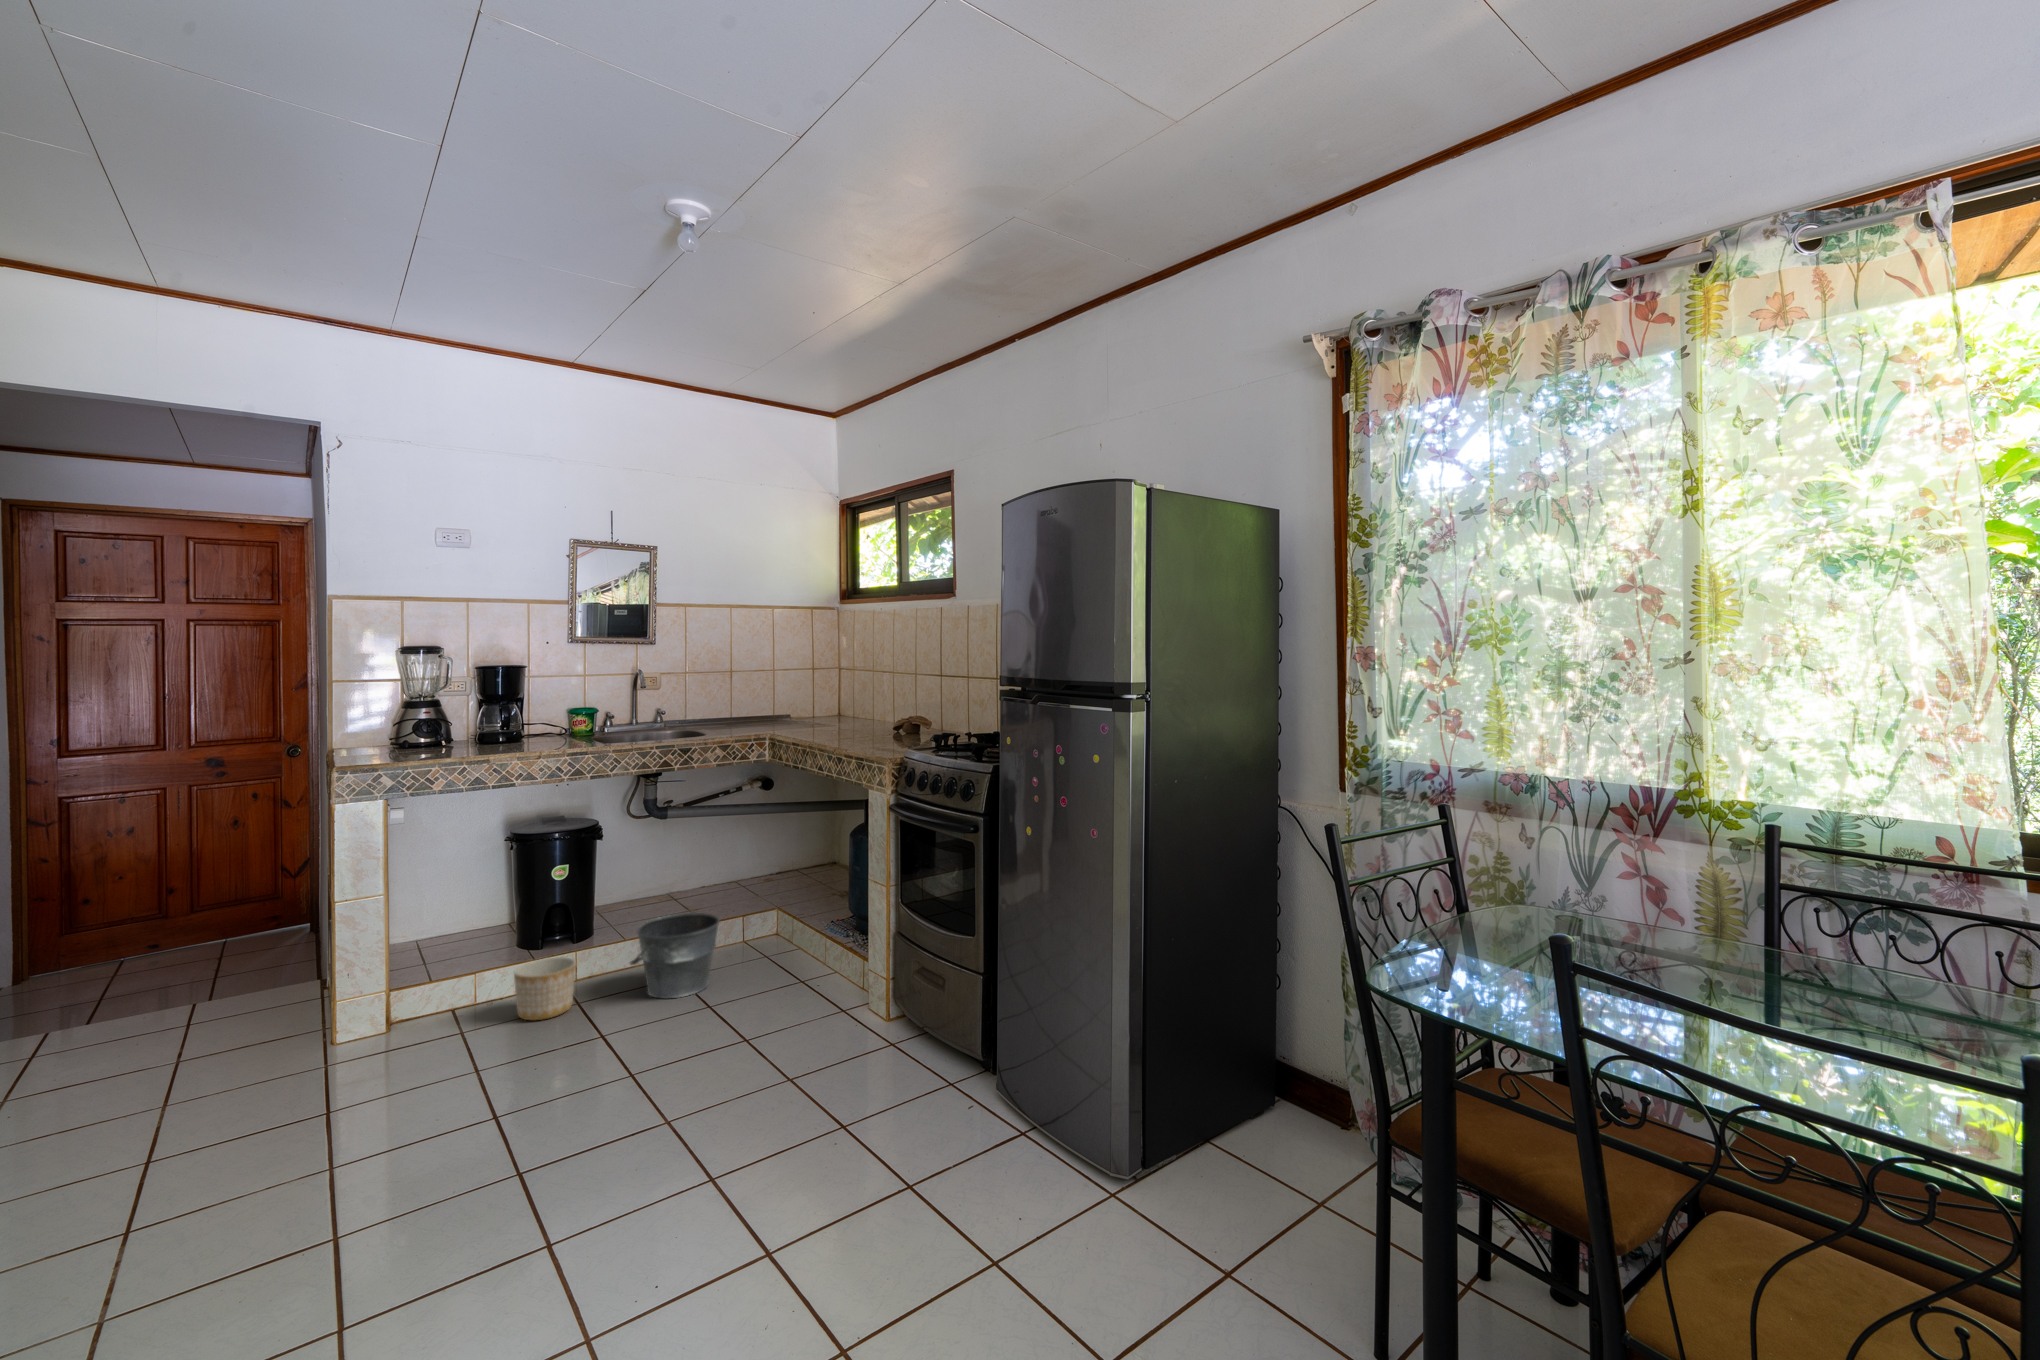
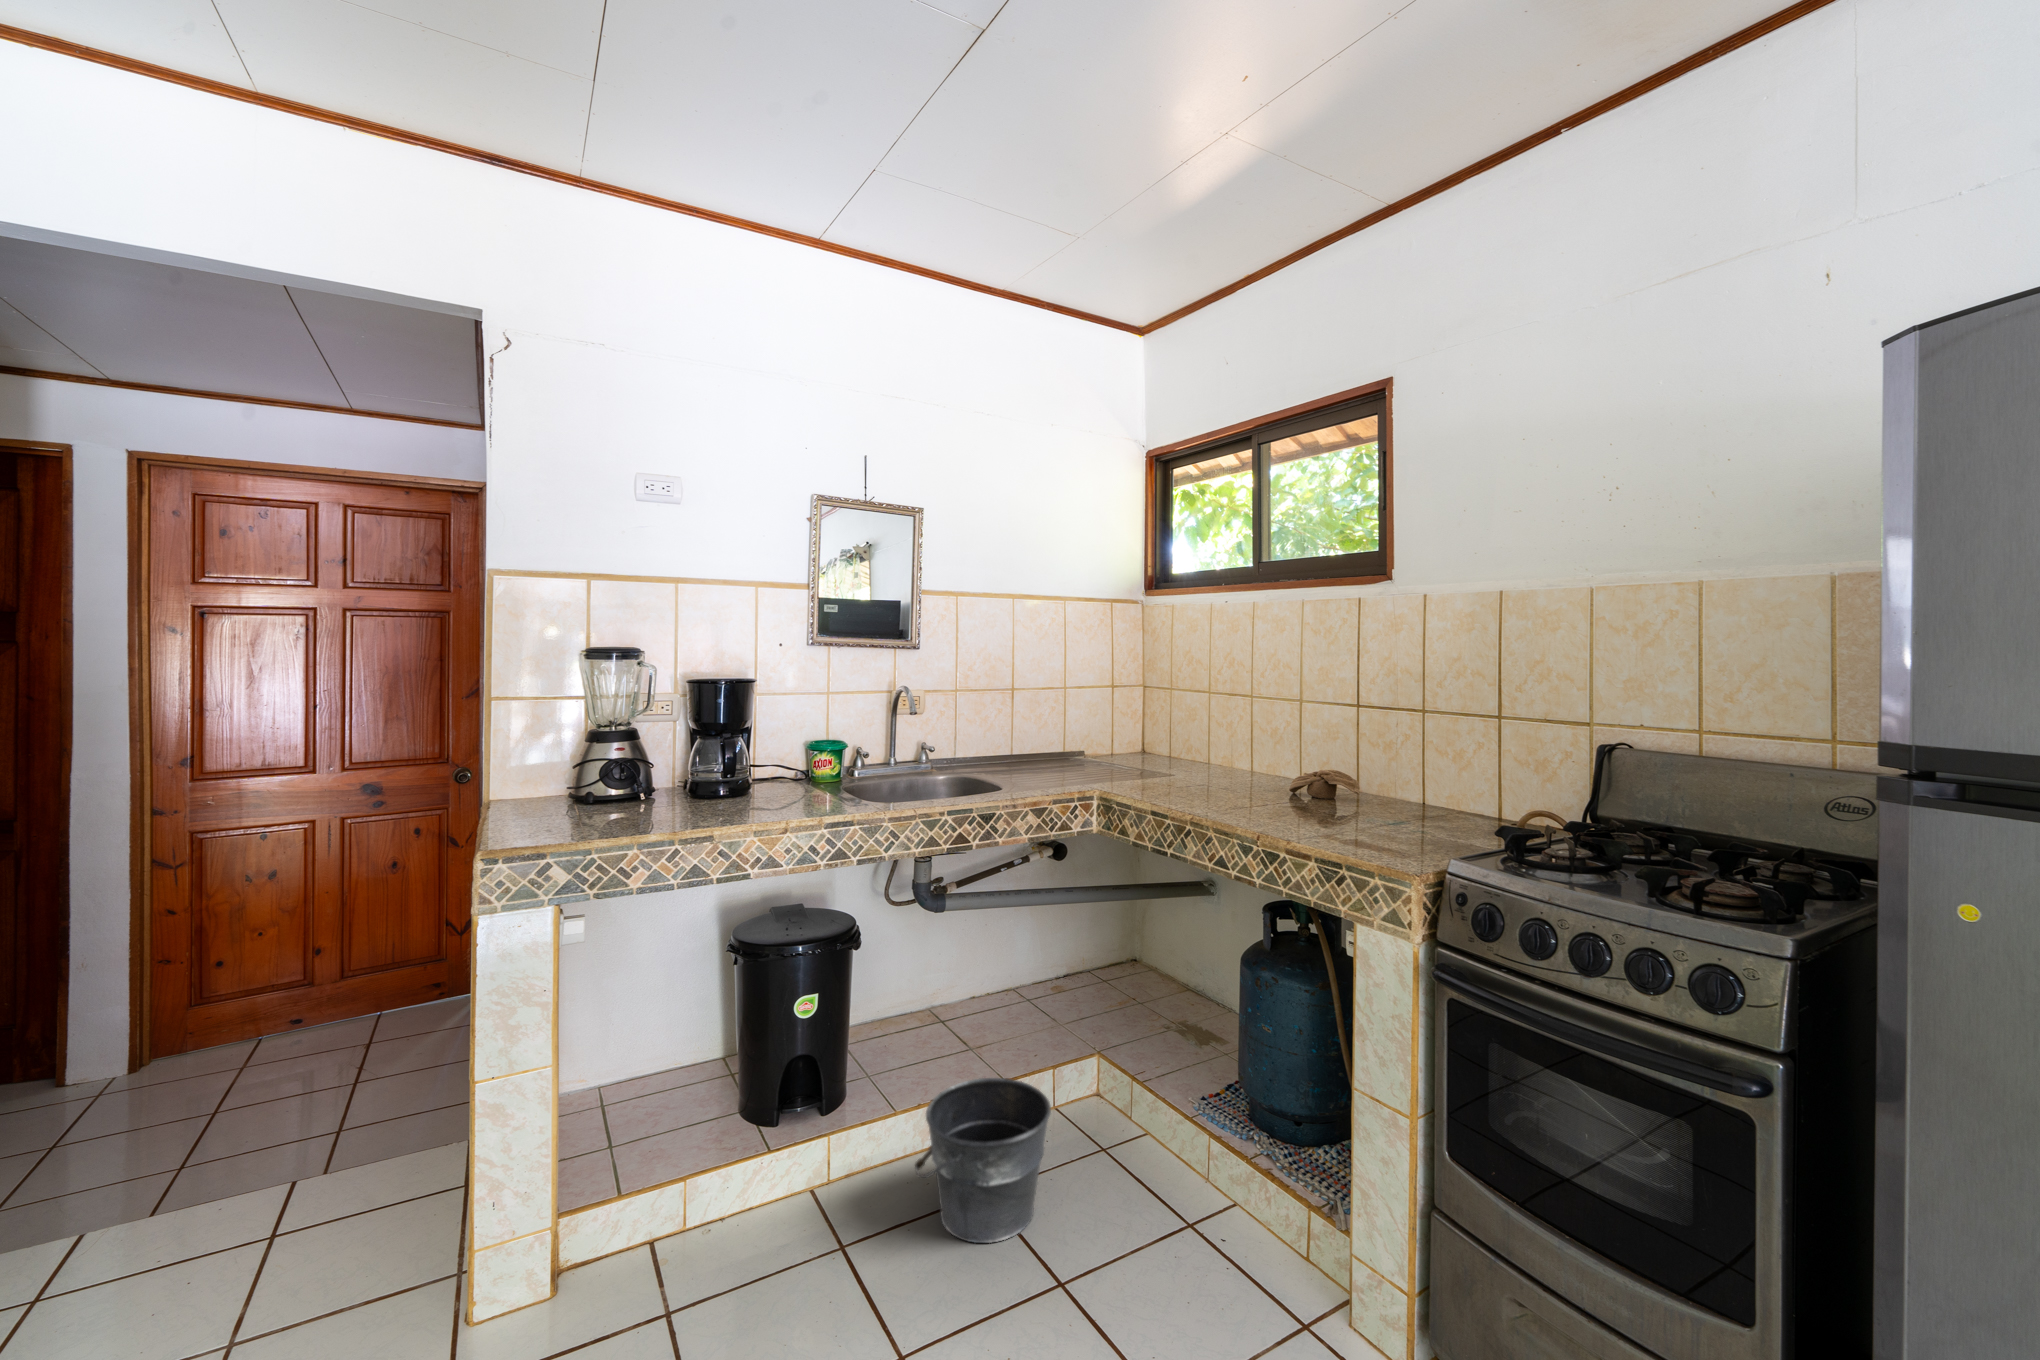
planter: present [514,957,576,1020] -> none [745,1159,838,1286]

